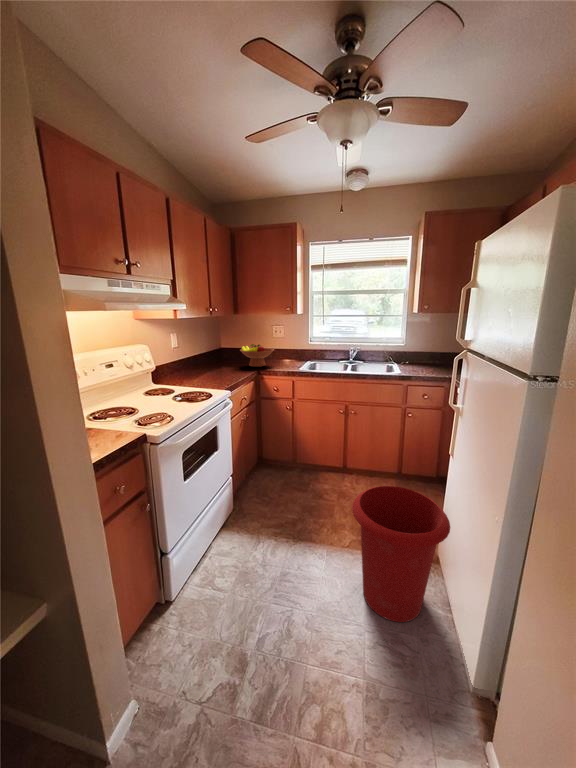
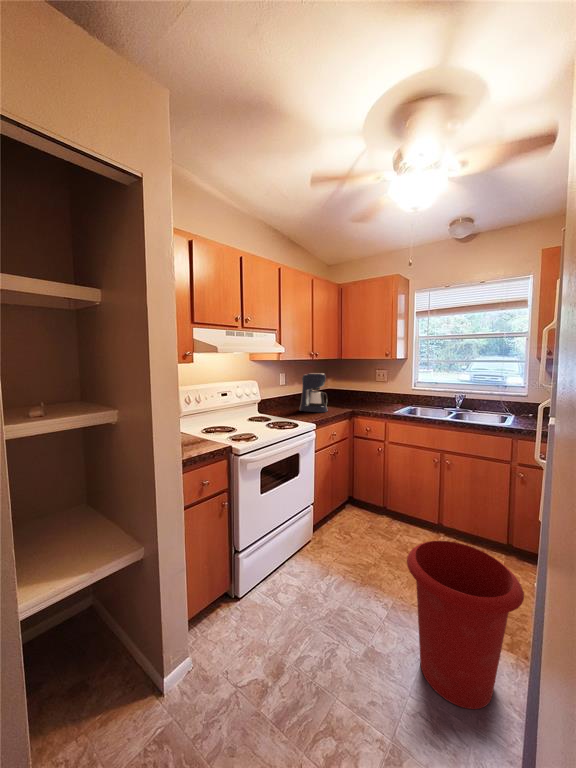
coffee maker: none [201,332,232,376] -> present [300,373,328,413]
fruit bowl: present [240,344,274,367] -> none [340,386,373,408]

